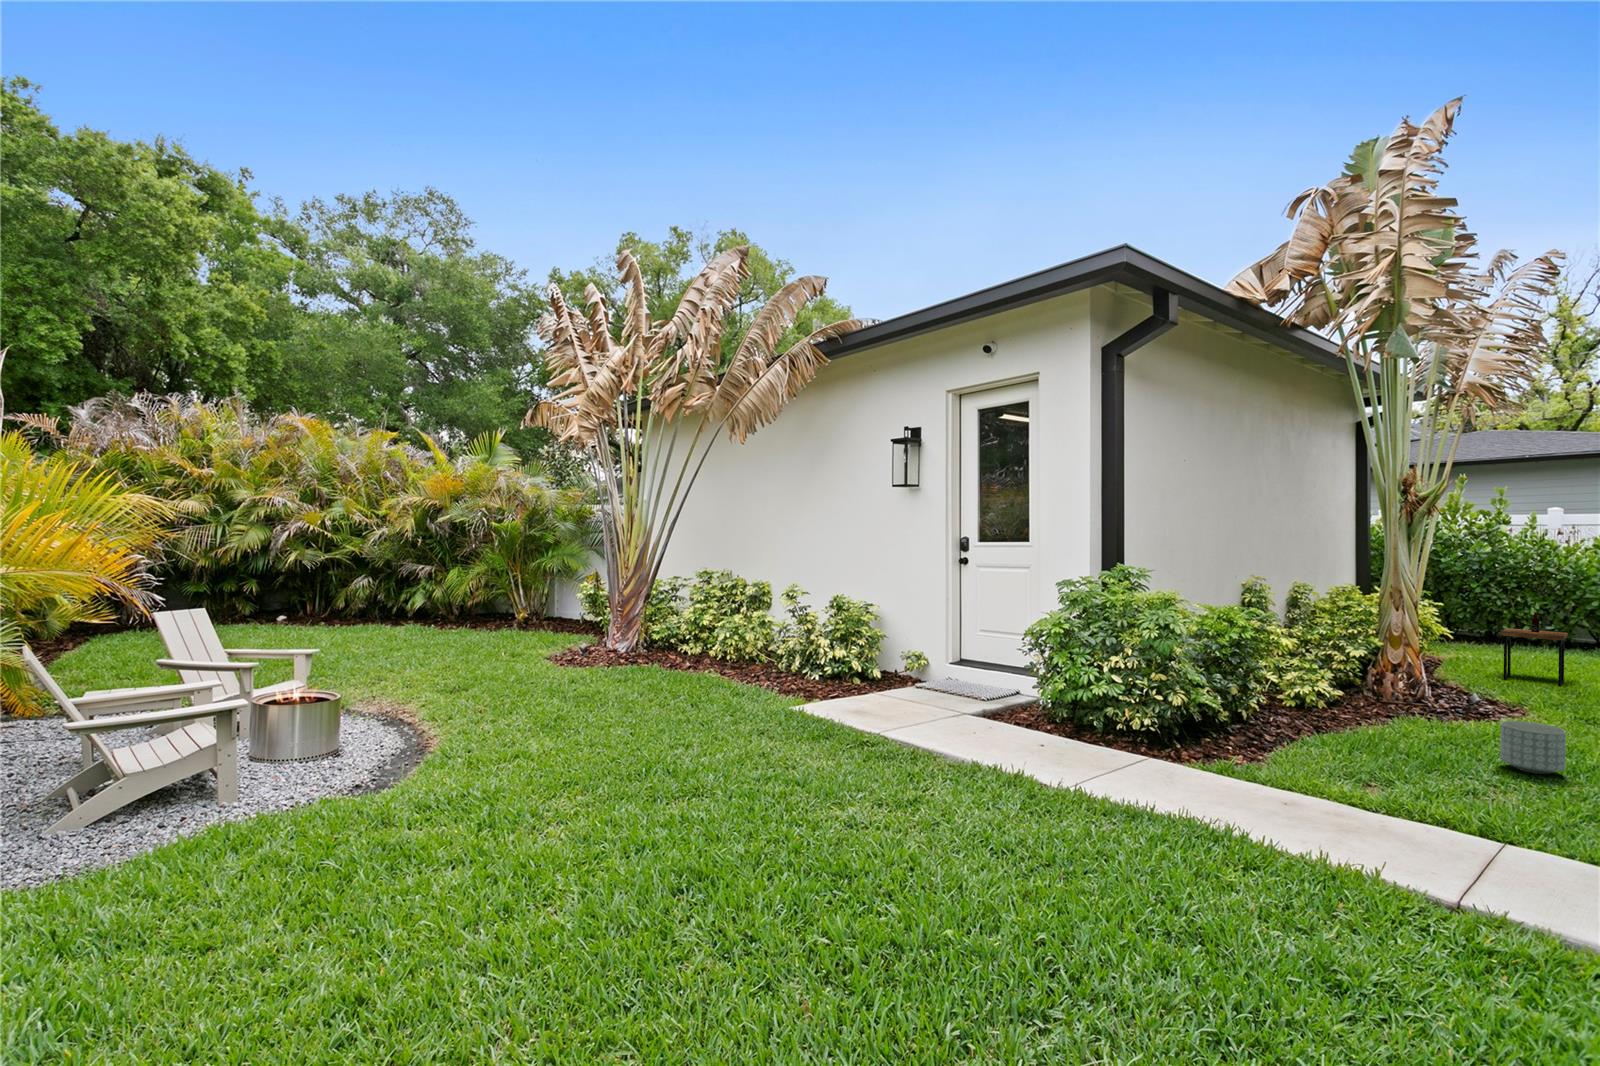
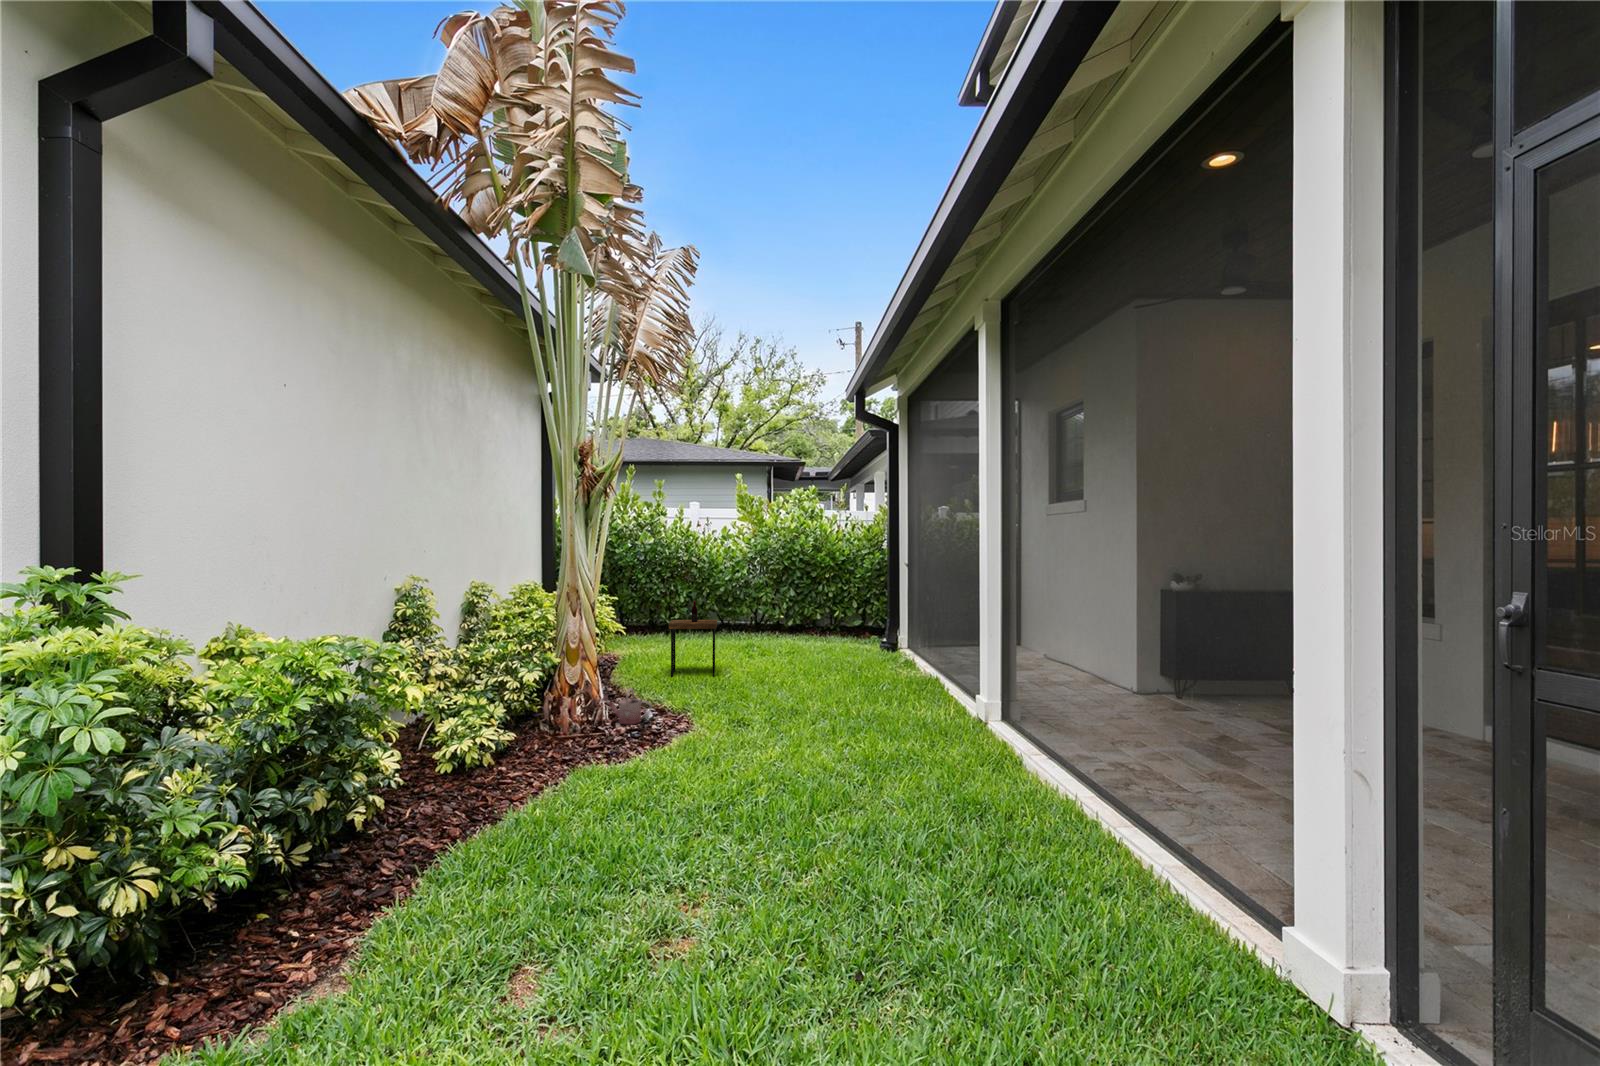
watering can: none [1421,675,1475,704] -> present [601,689,651,724]
planter: present [1500,721,1566,774] -> none [690,761,755,837]

